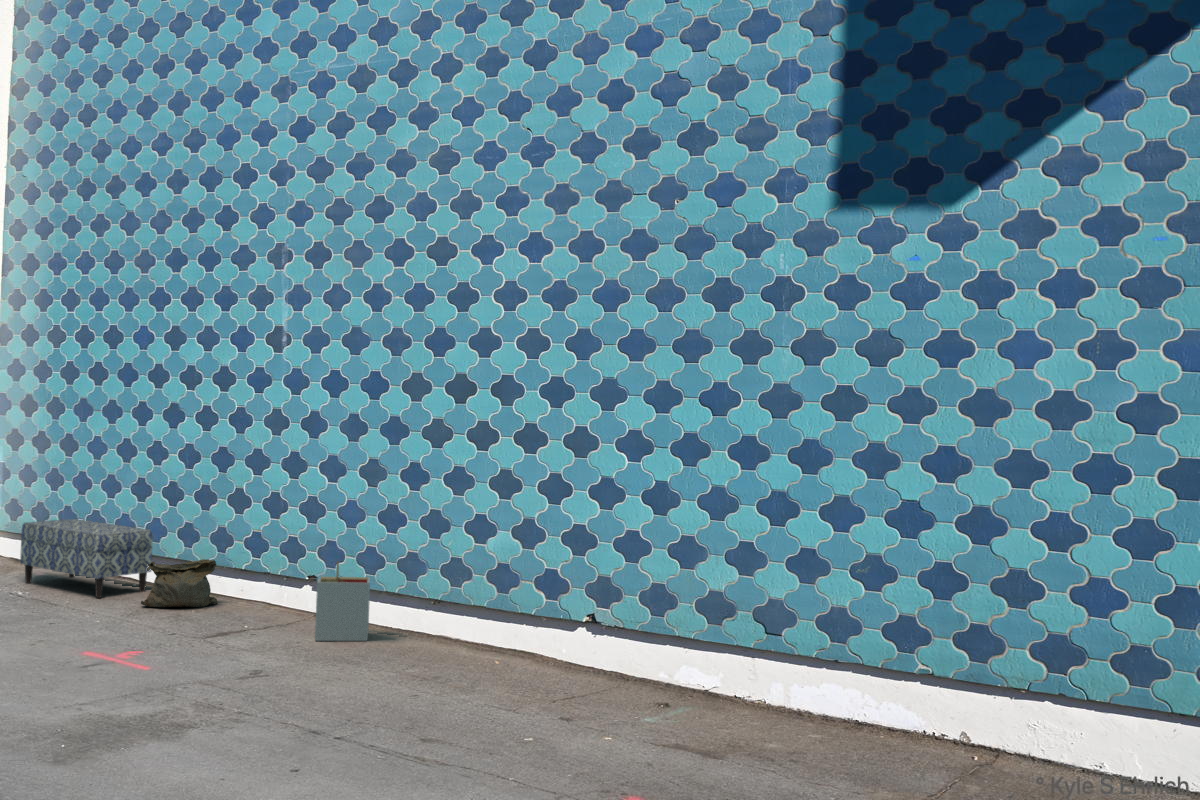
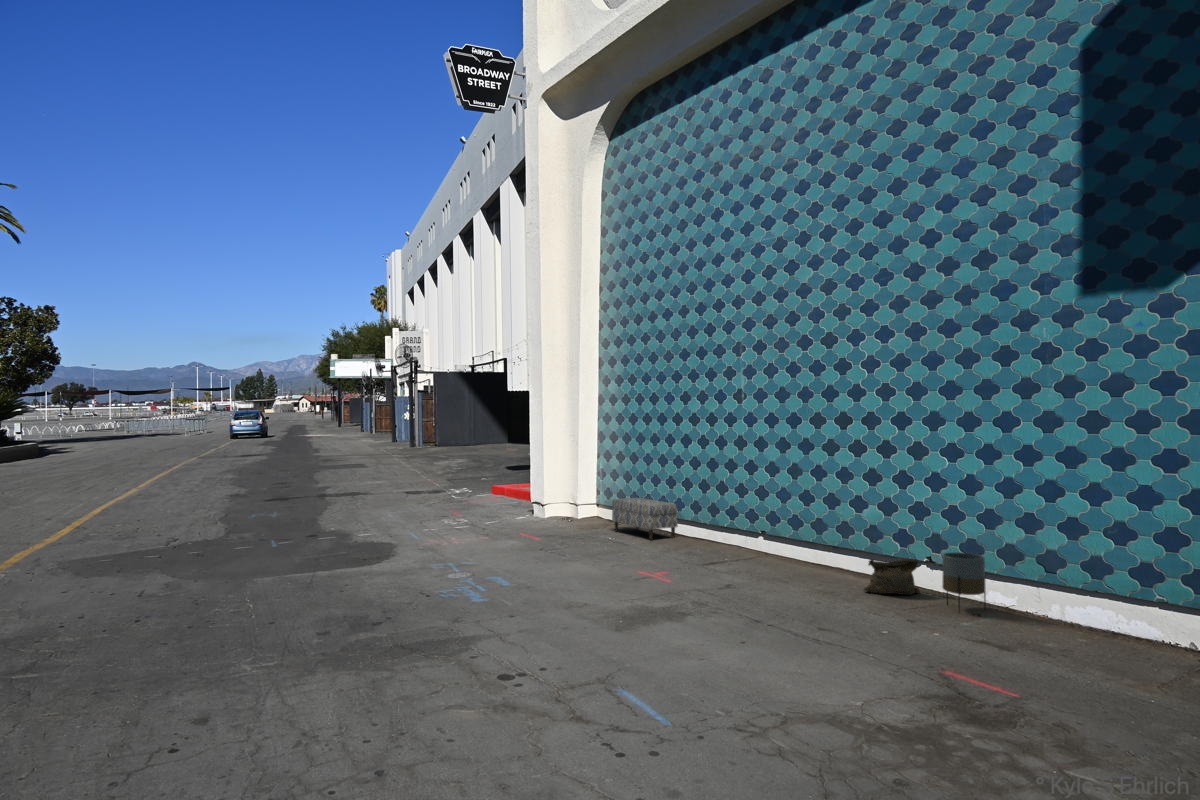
bag: present [141,559,218,608] -> present [864,559,920,595]
storage bin: present [315,561,370,641] -> none [764,522,796,569]
planter: none [615,607,679,706] -> present [942,552,986,613]

